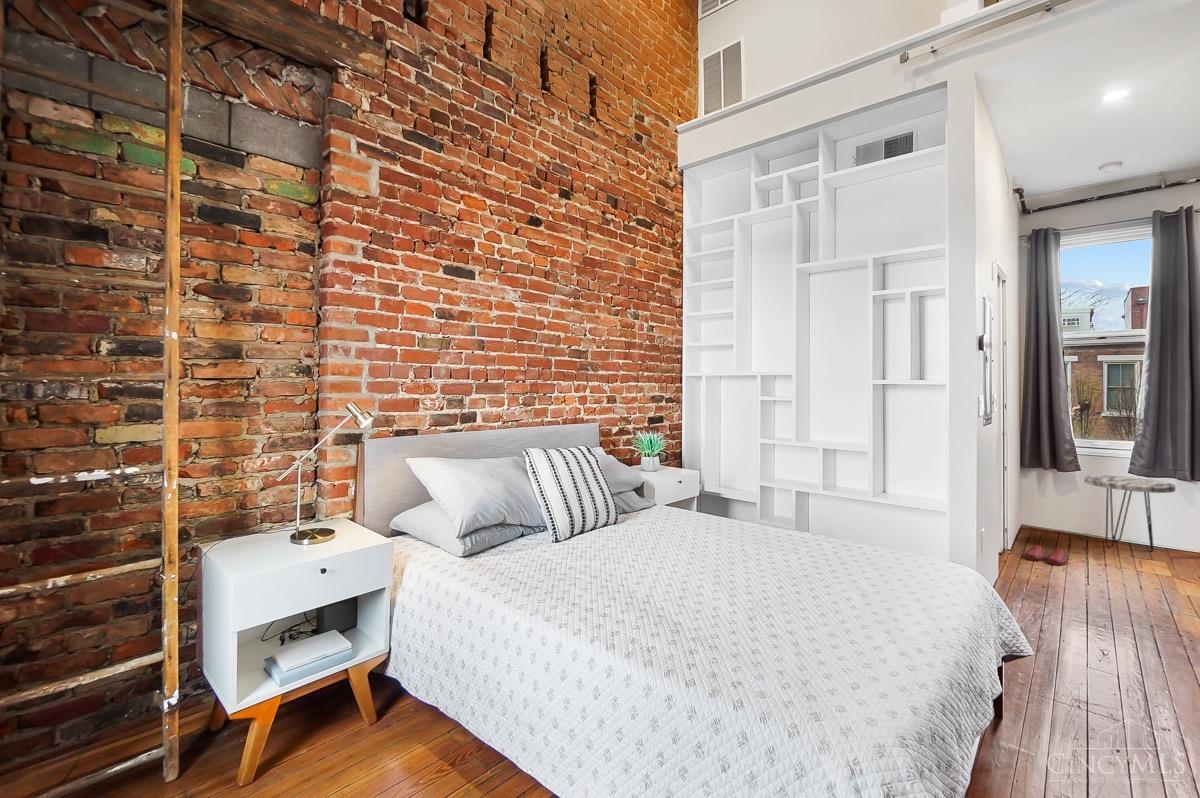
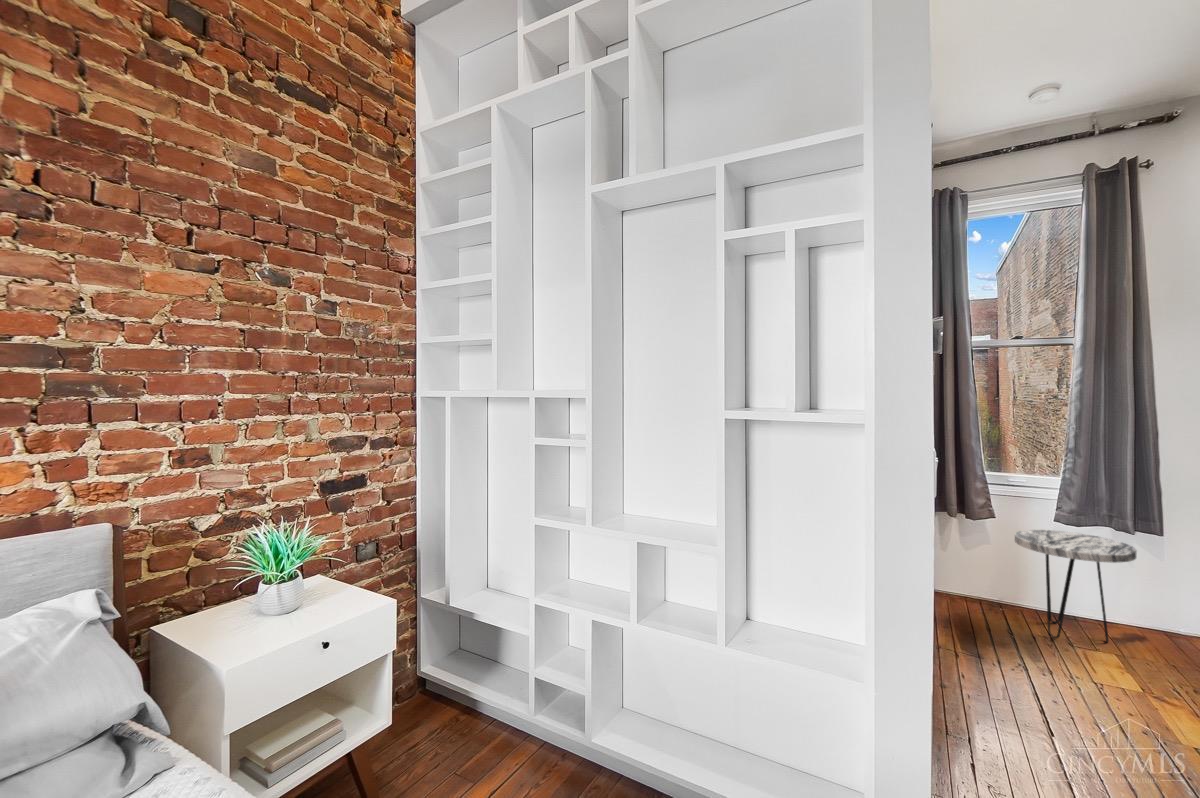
slippers: present [1025,545,1068,565] -> none [959,654,1021,696]

